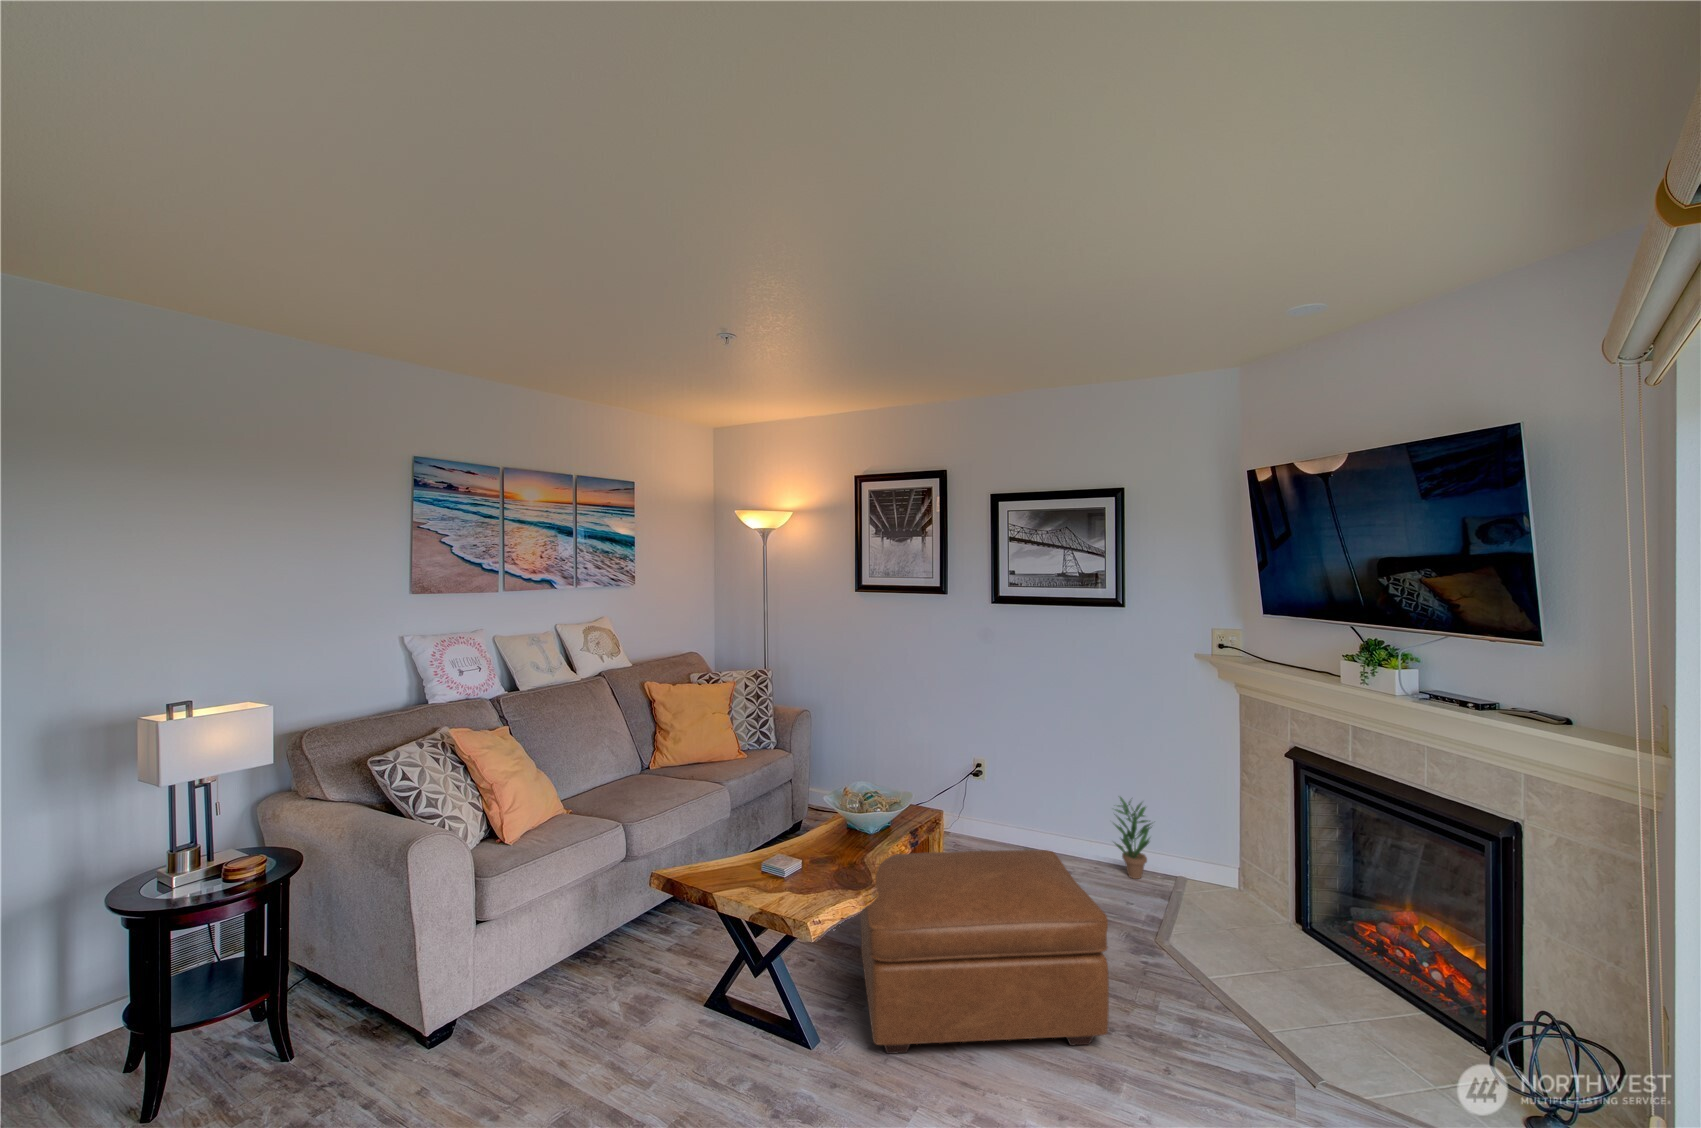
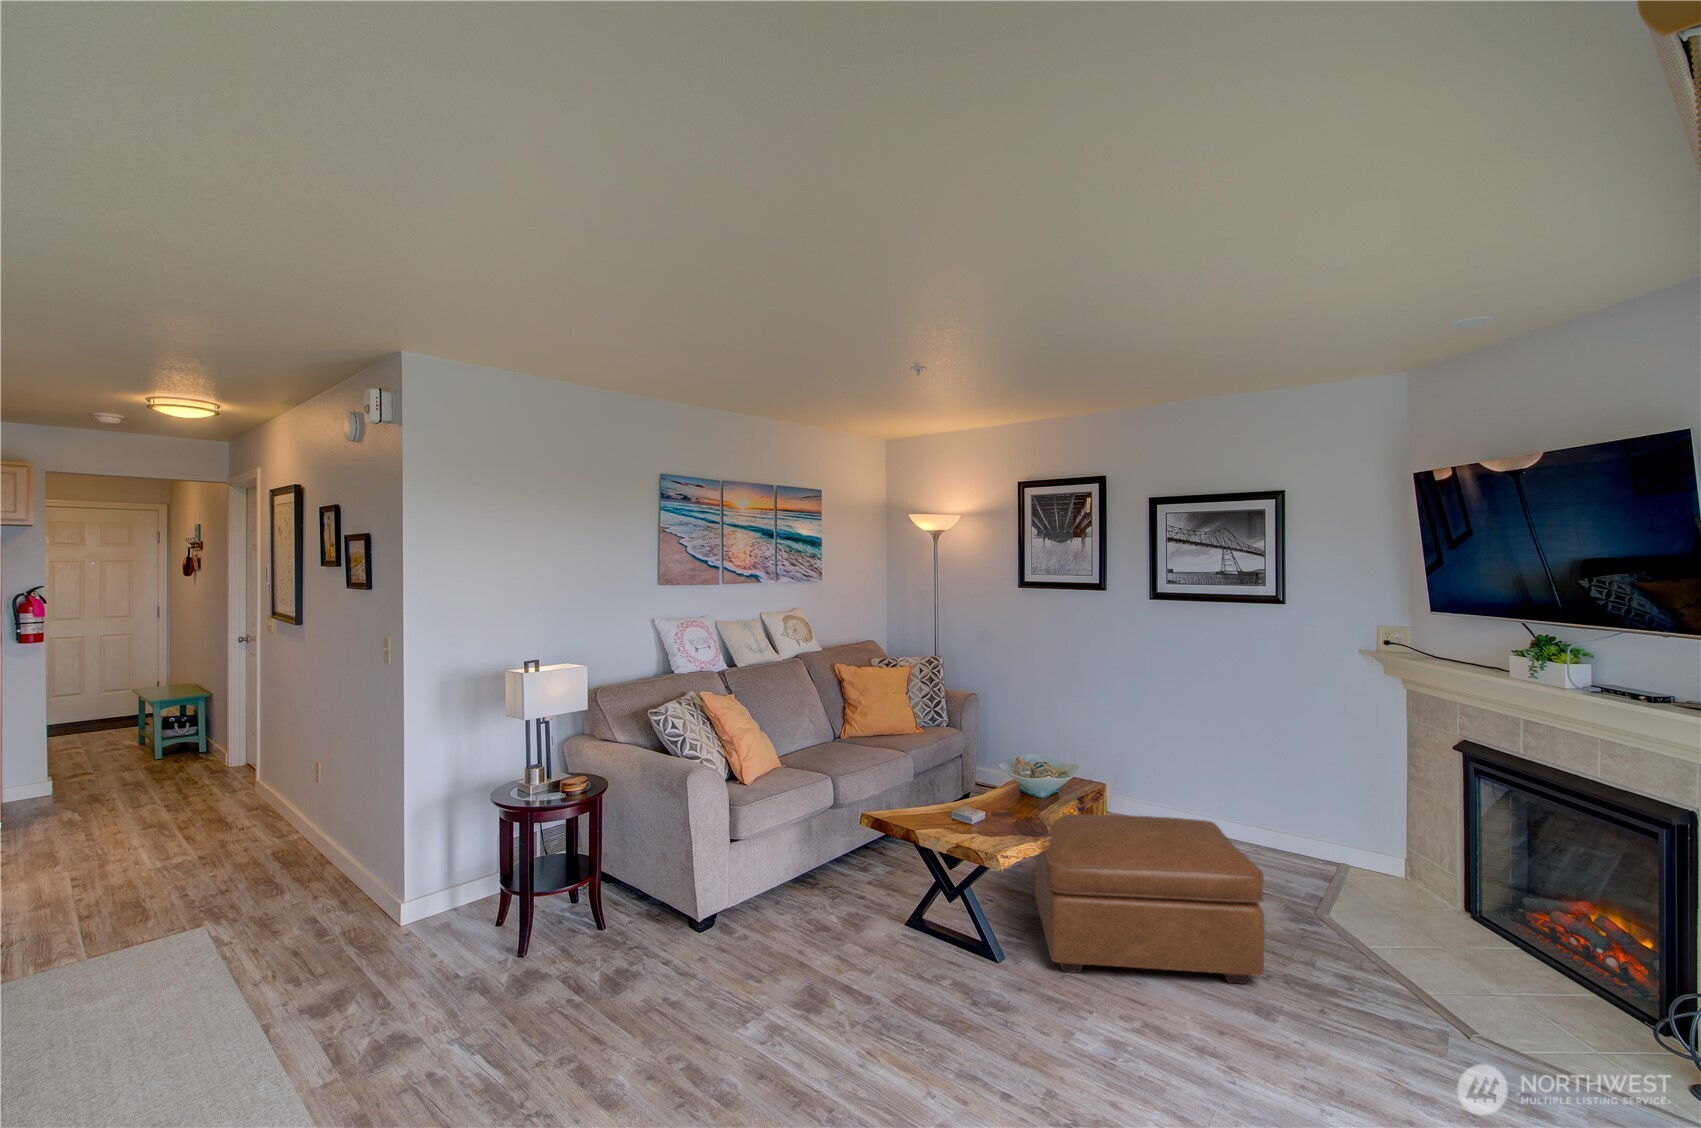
potted plant: present [1114,797,1152,879] -> none [1272,783,1320,864]

